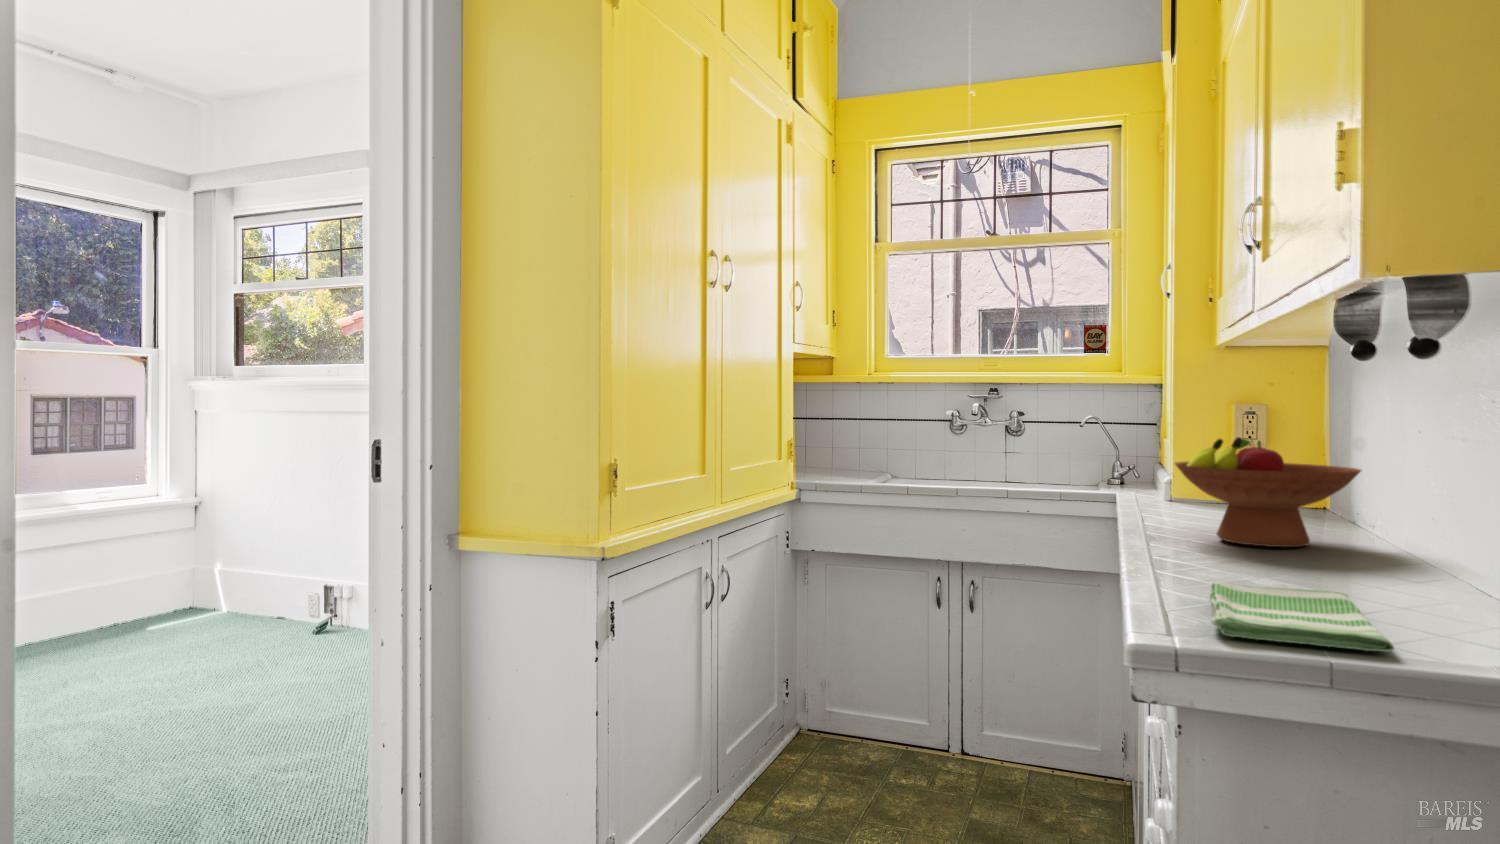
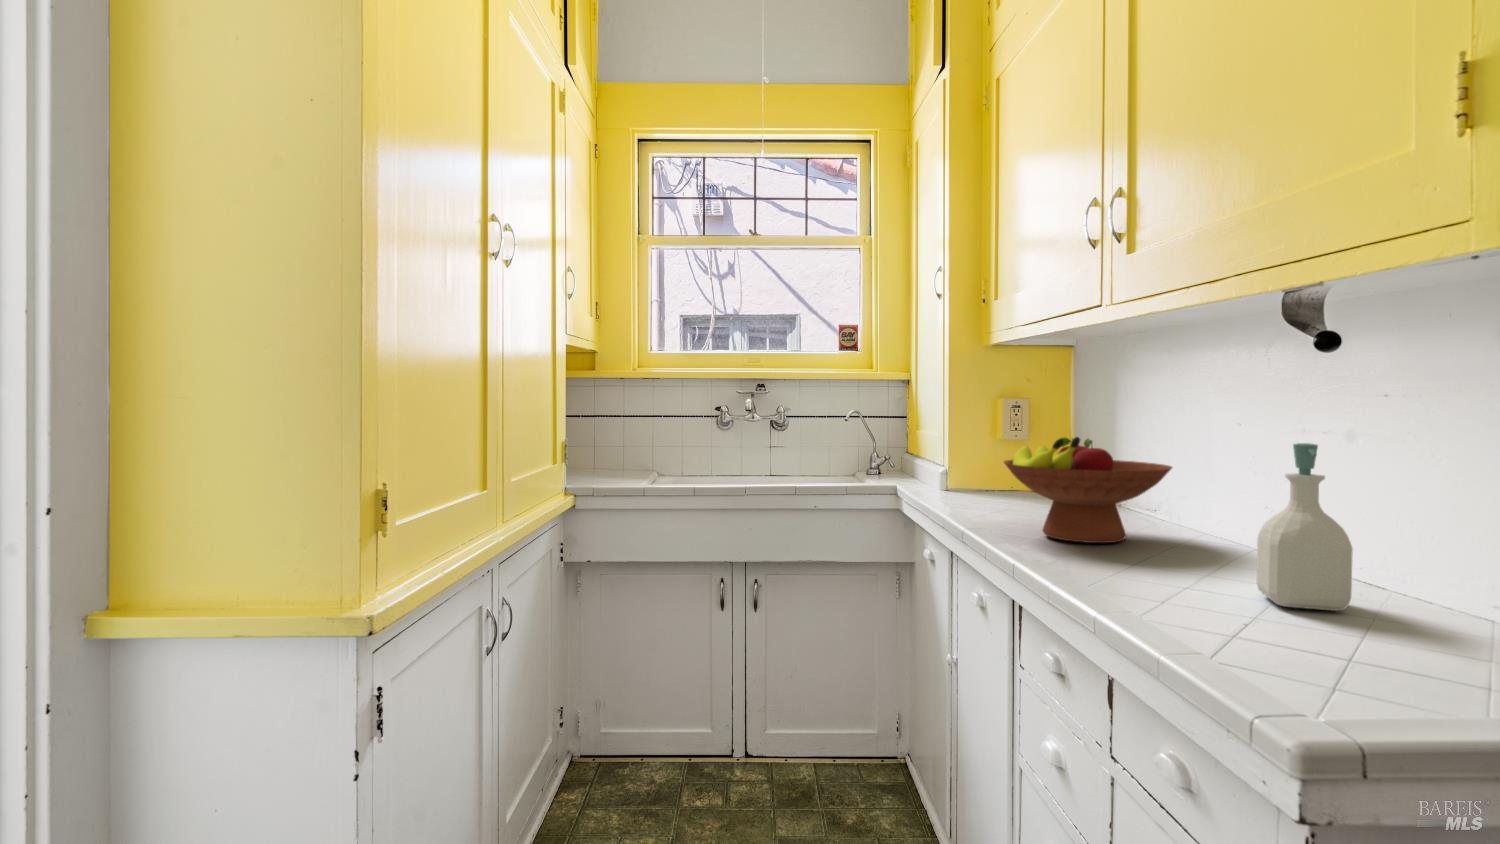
soap bottle: none [1363,441,1453,609] -> present [1257,443,1353,611]
dish towel: present [1210,582,1394,652] -> none [1146,601,1421,683]

